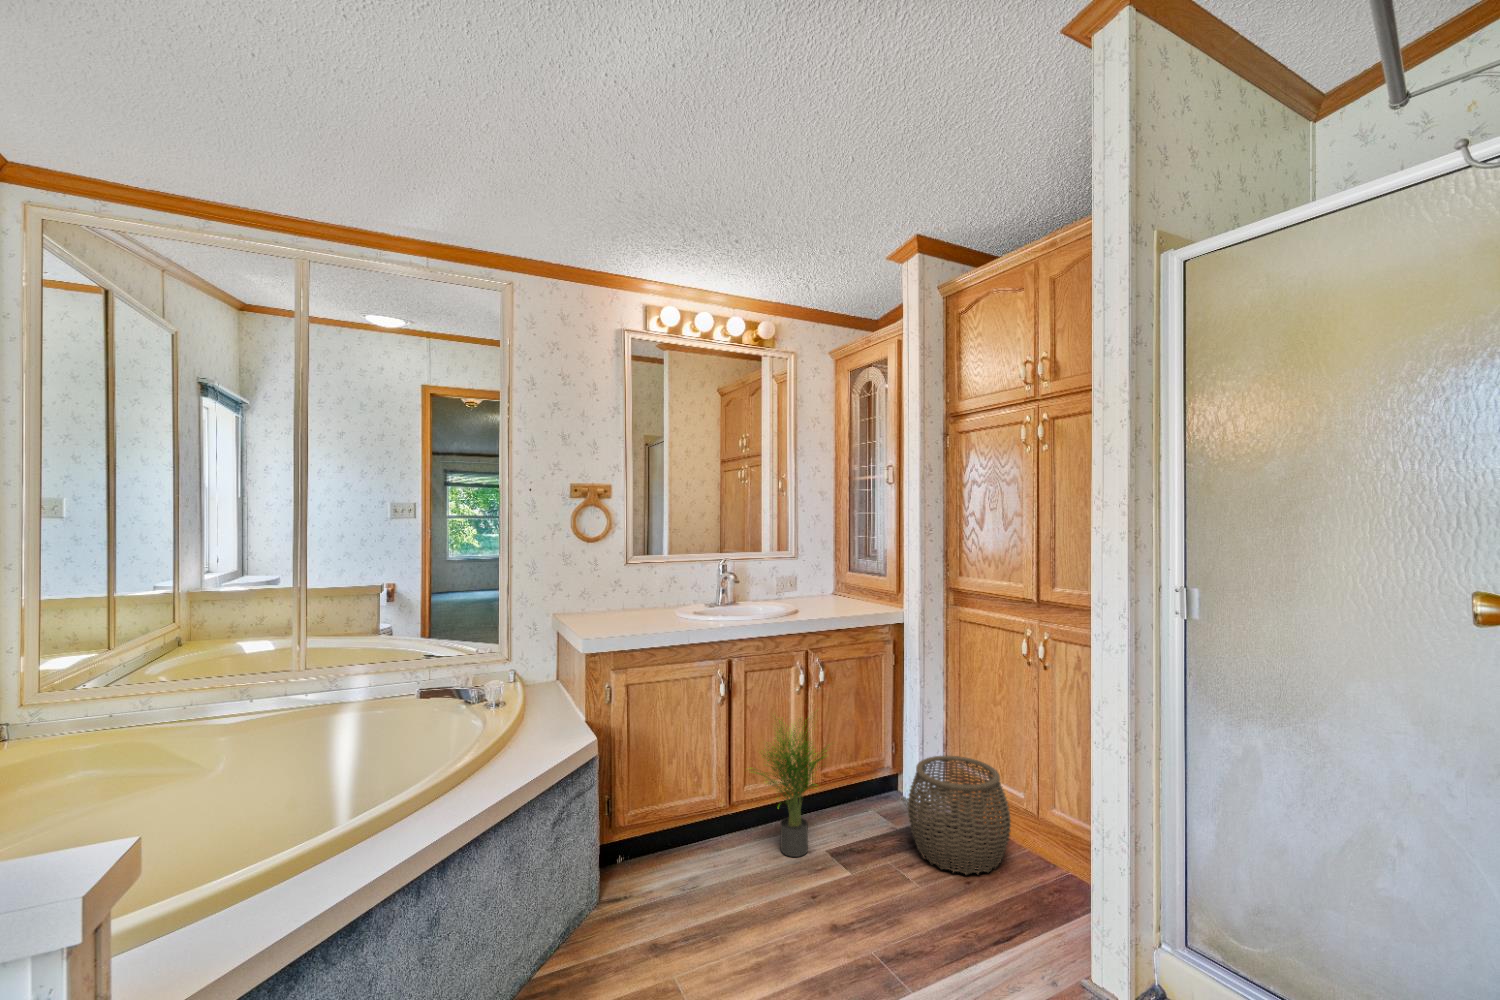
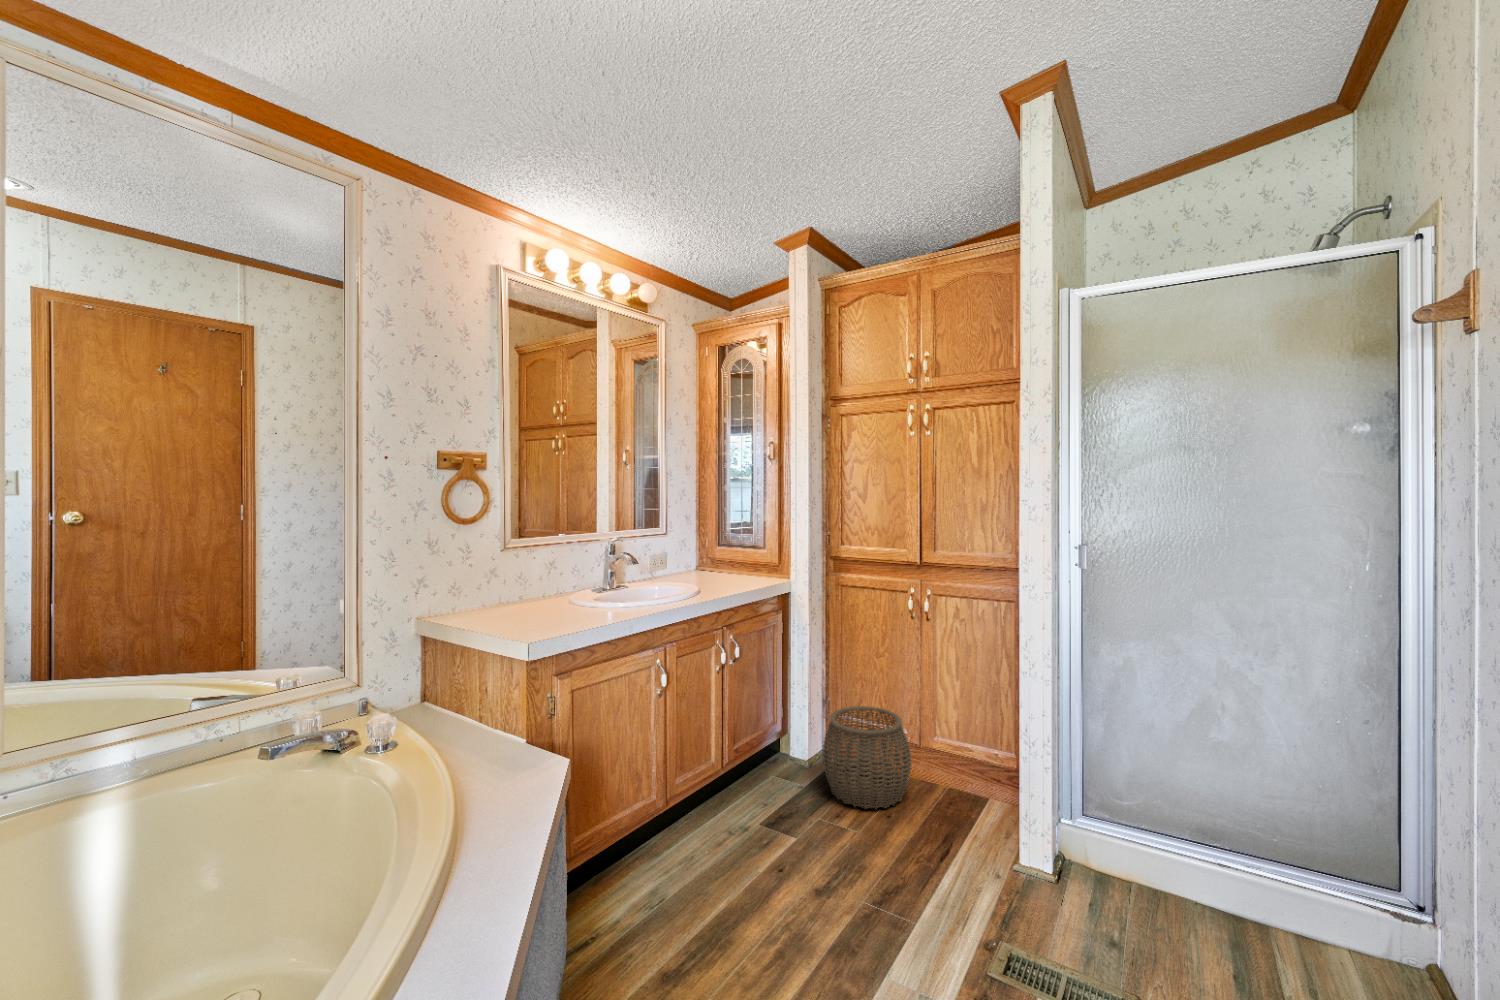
potted plant: present [753,721,829,857] -> none [690,682,772,836]

